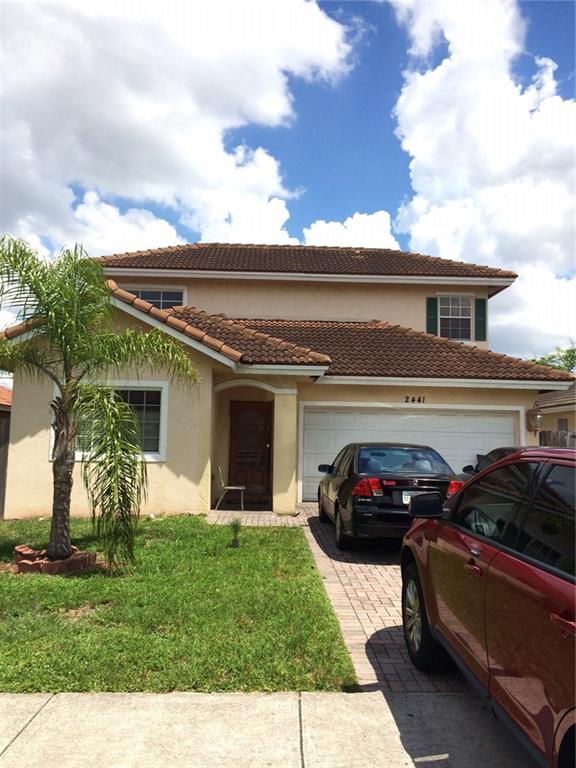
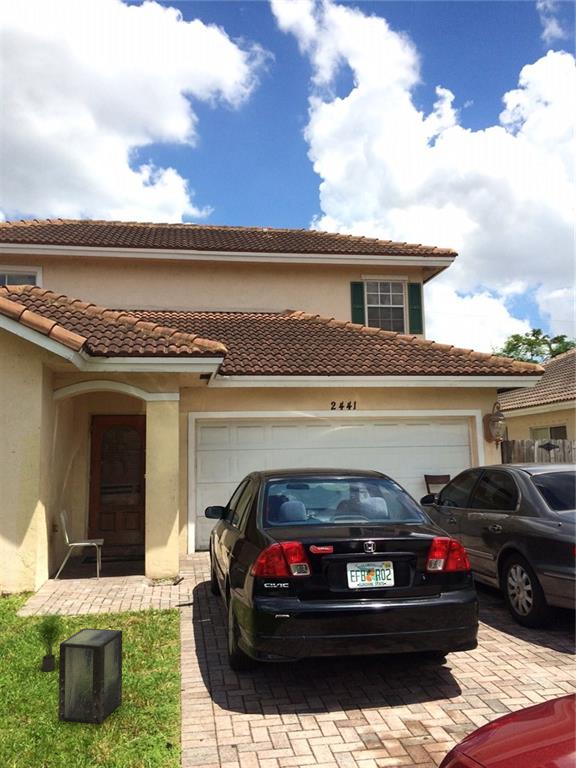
storage box: none [250,521,281,567] -> present [59,628,122,724]

